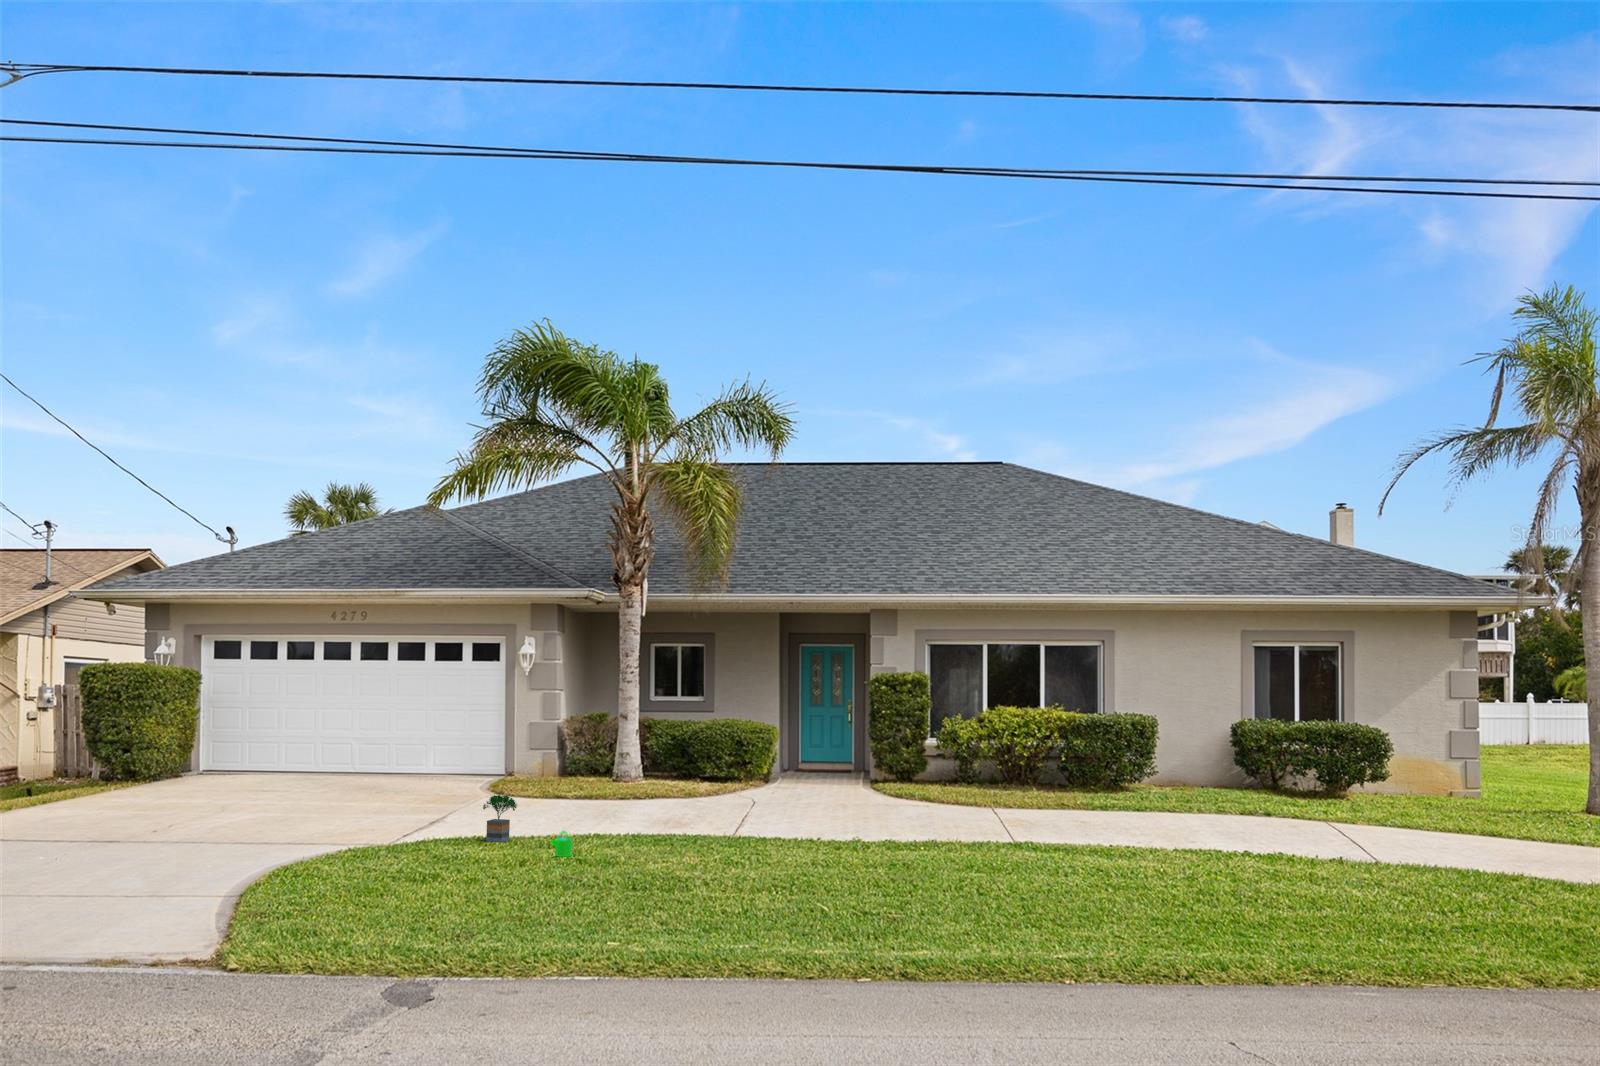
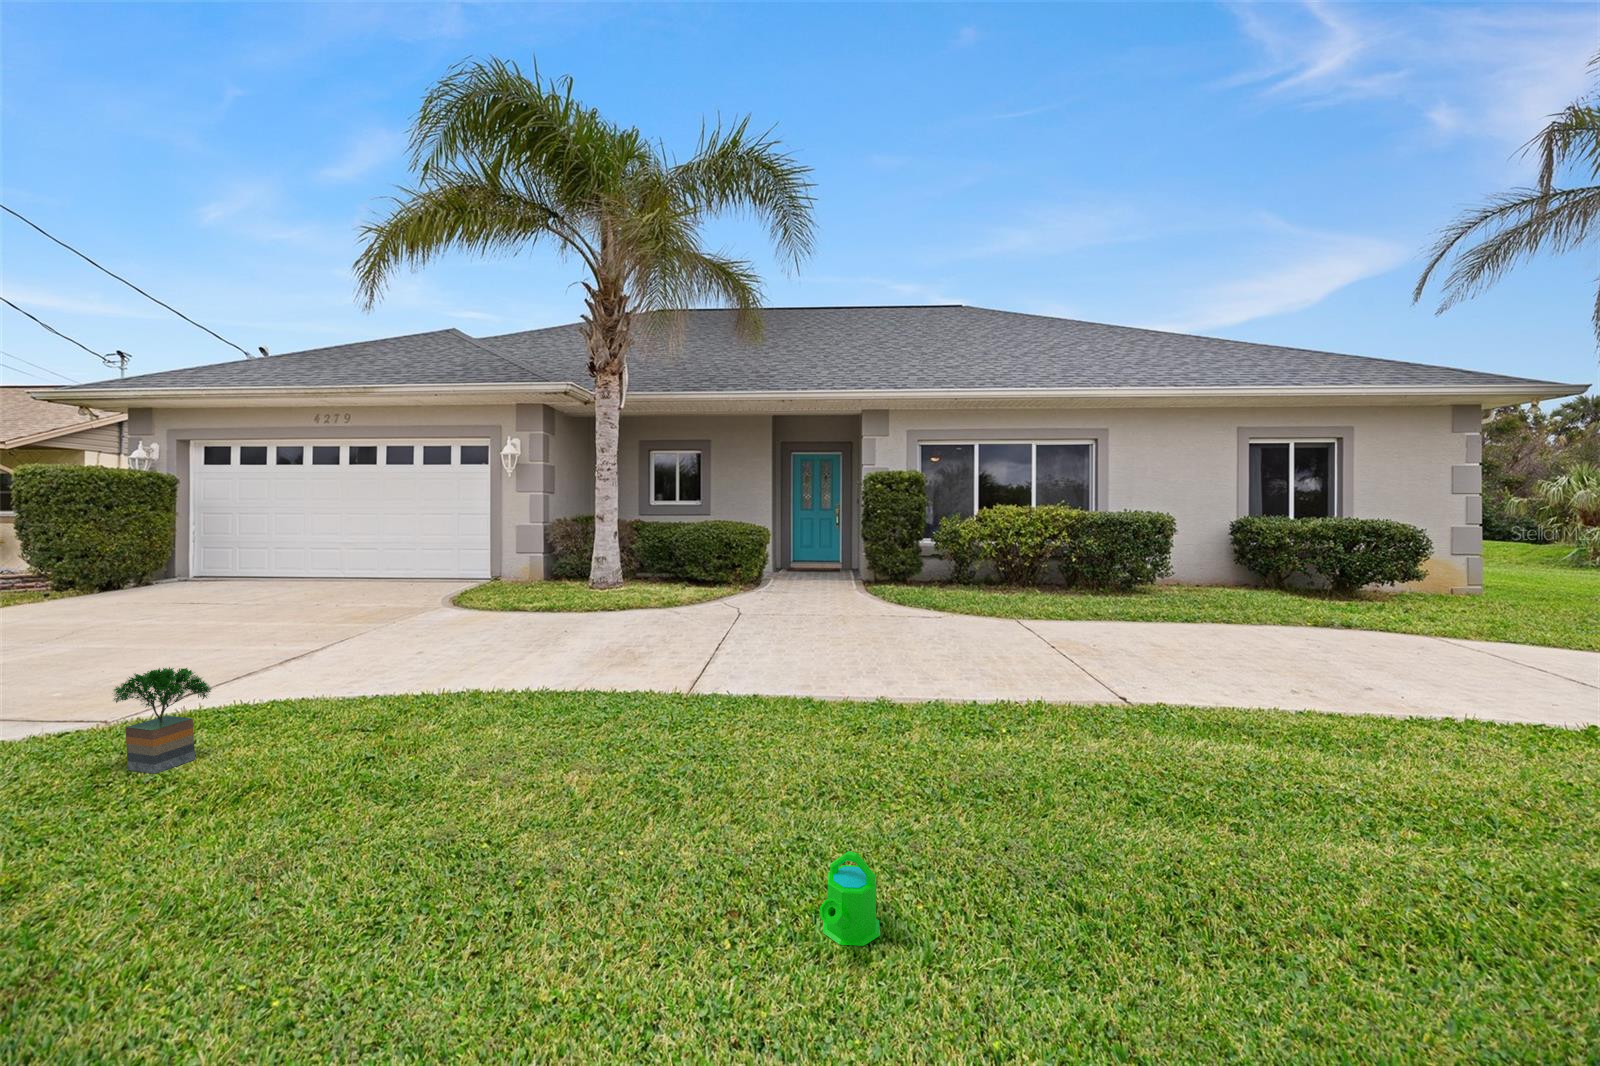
watering can: present [551,831,574,857] -> present [820,851,880,946]

